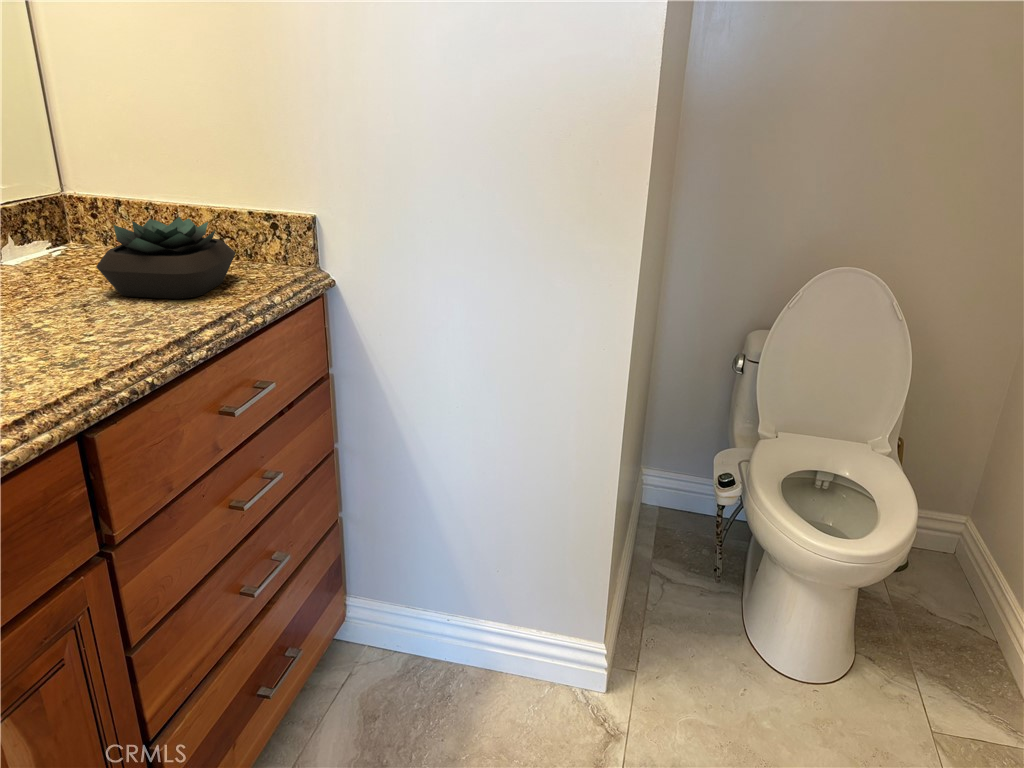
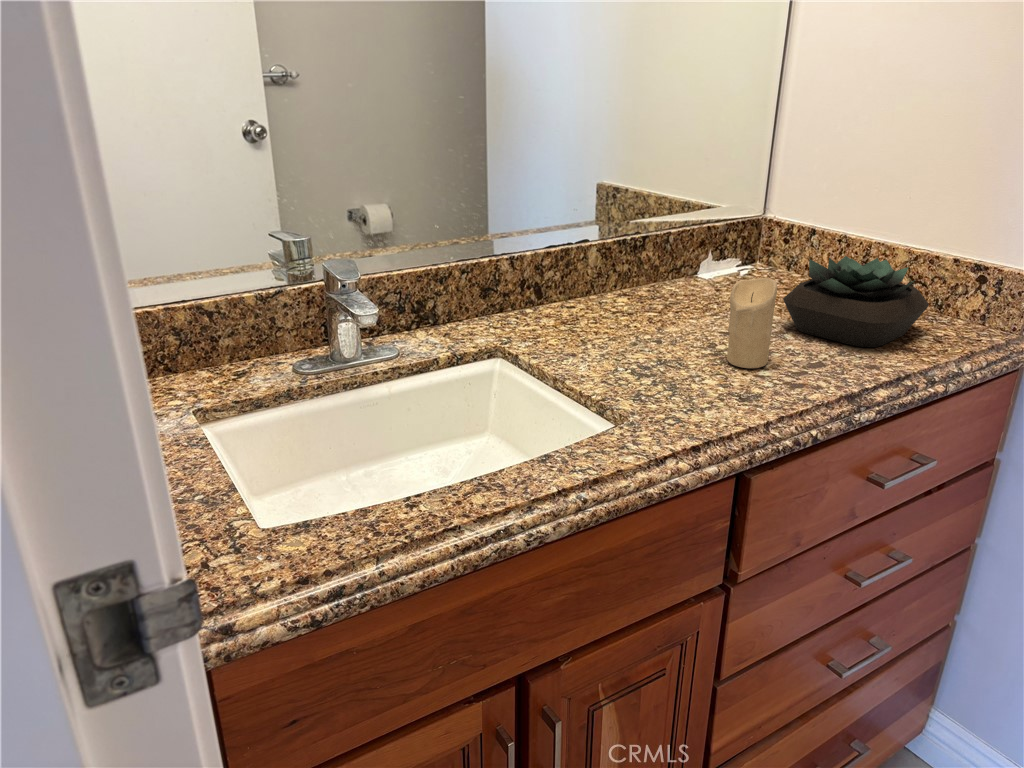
candle: none [25,243,91,338] -> present [727,278,777,368]

